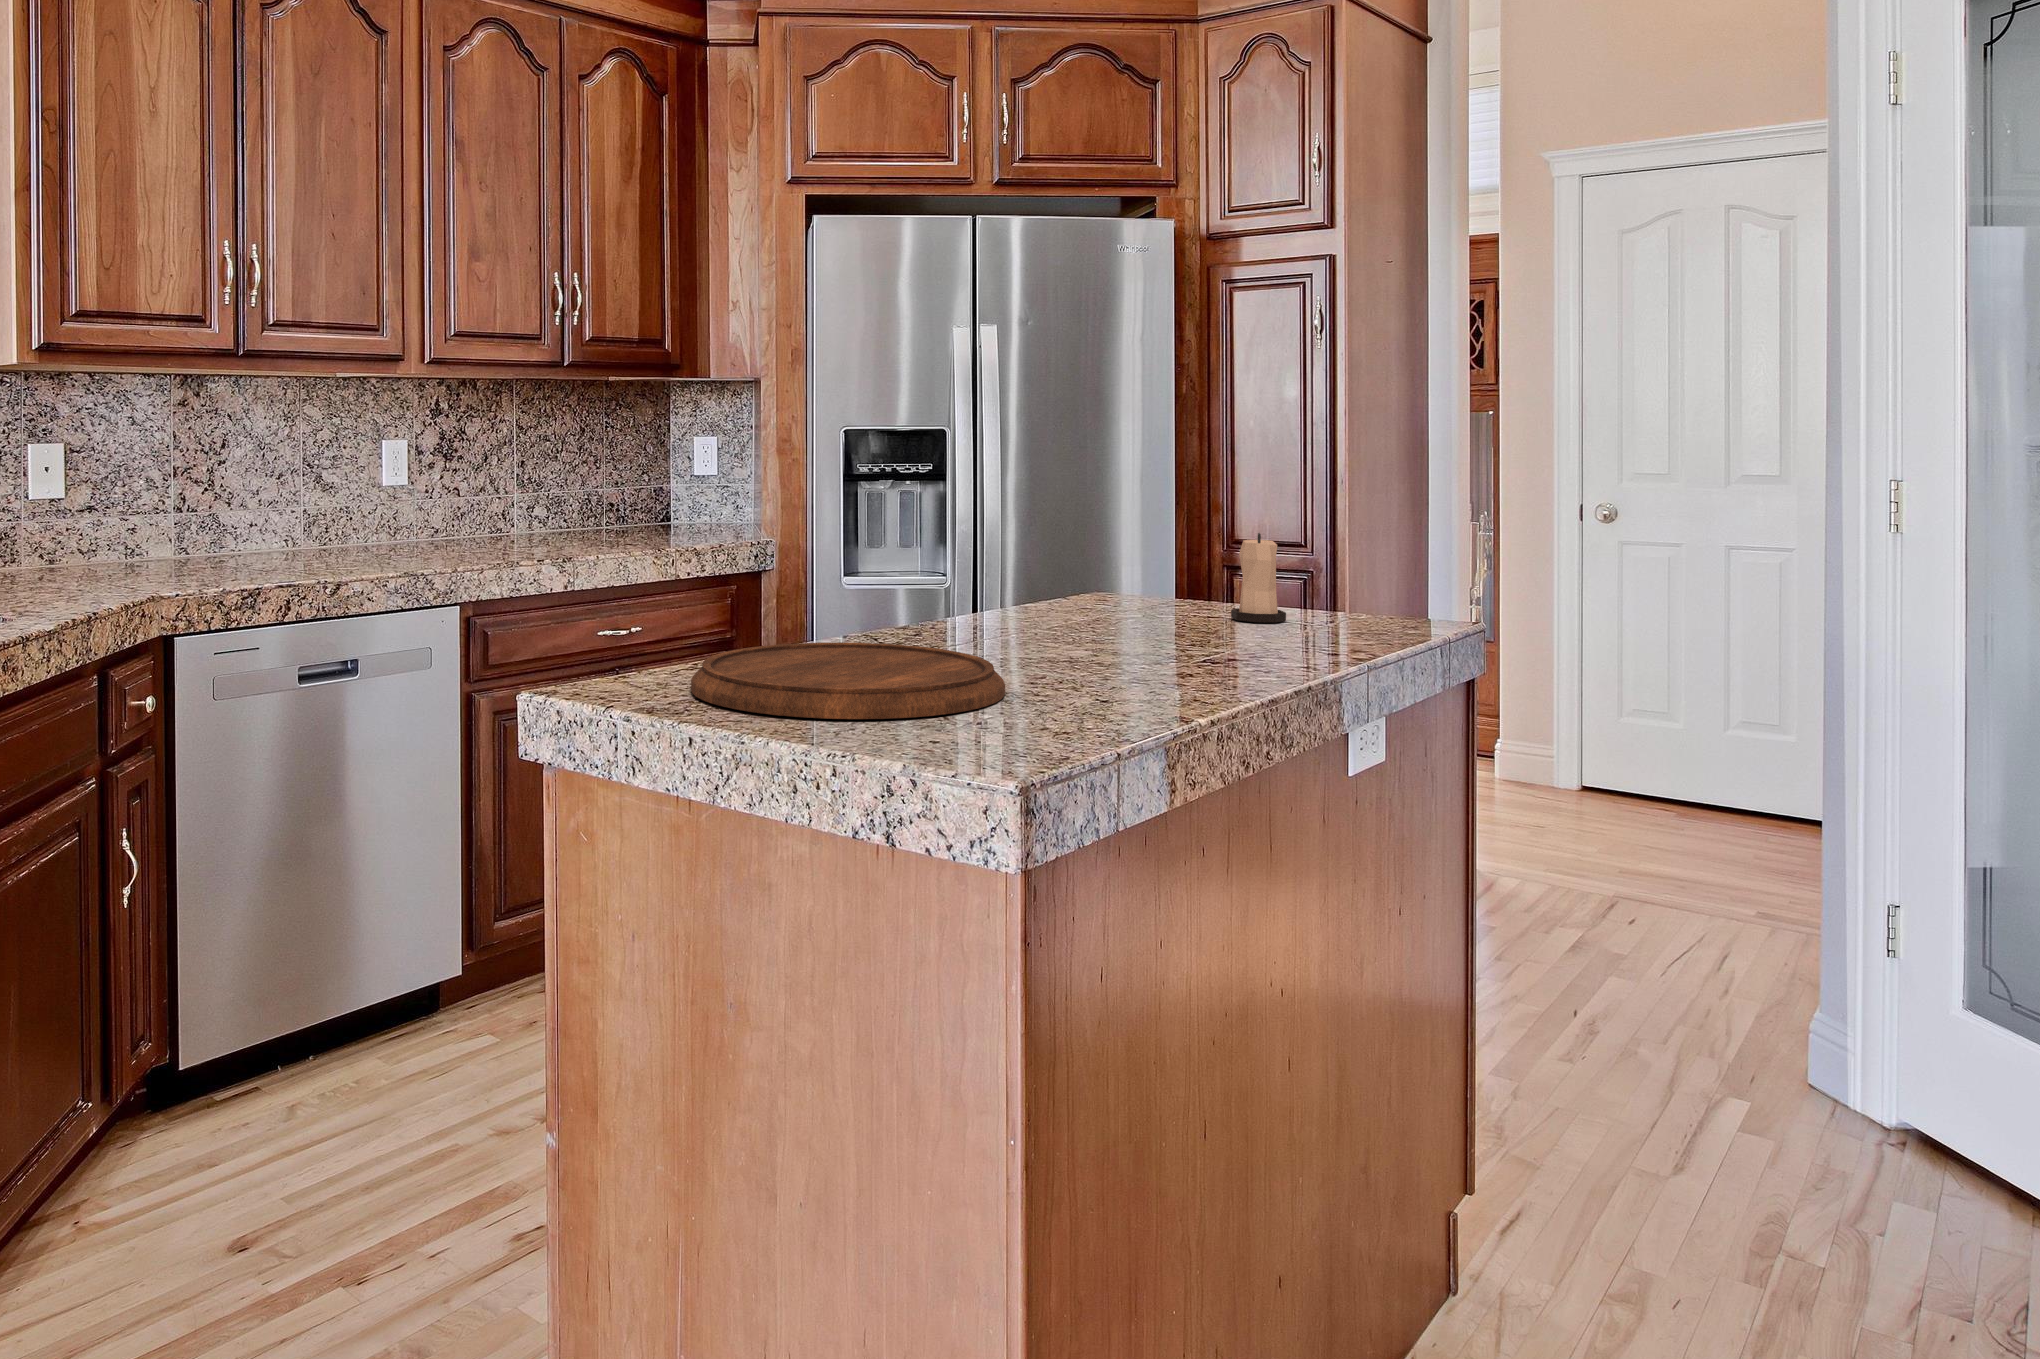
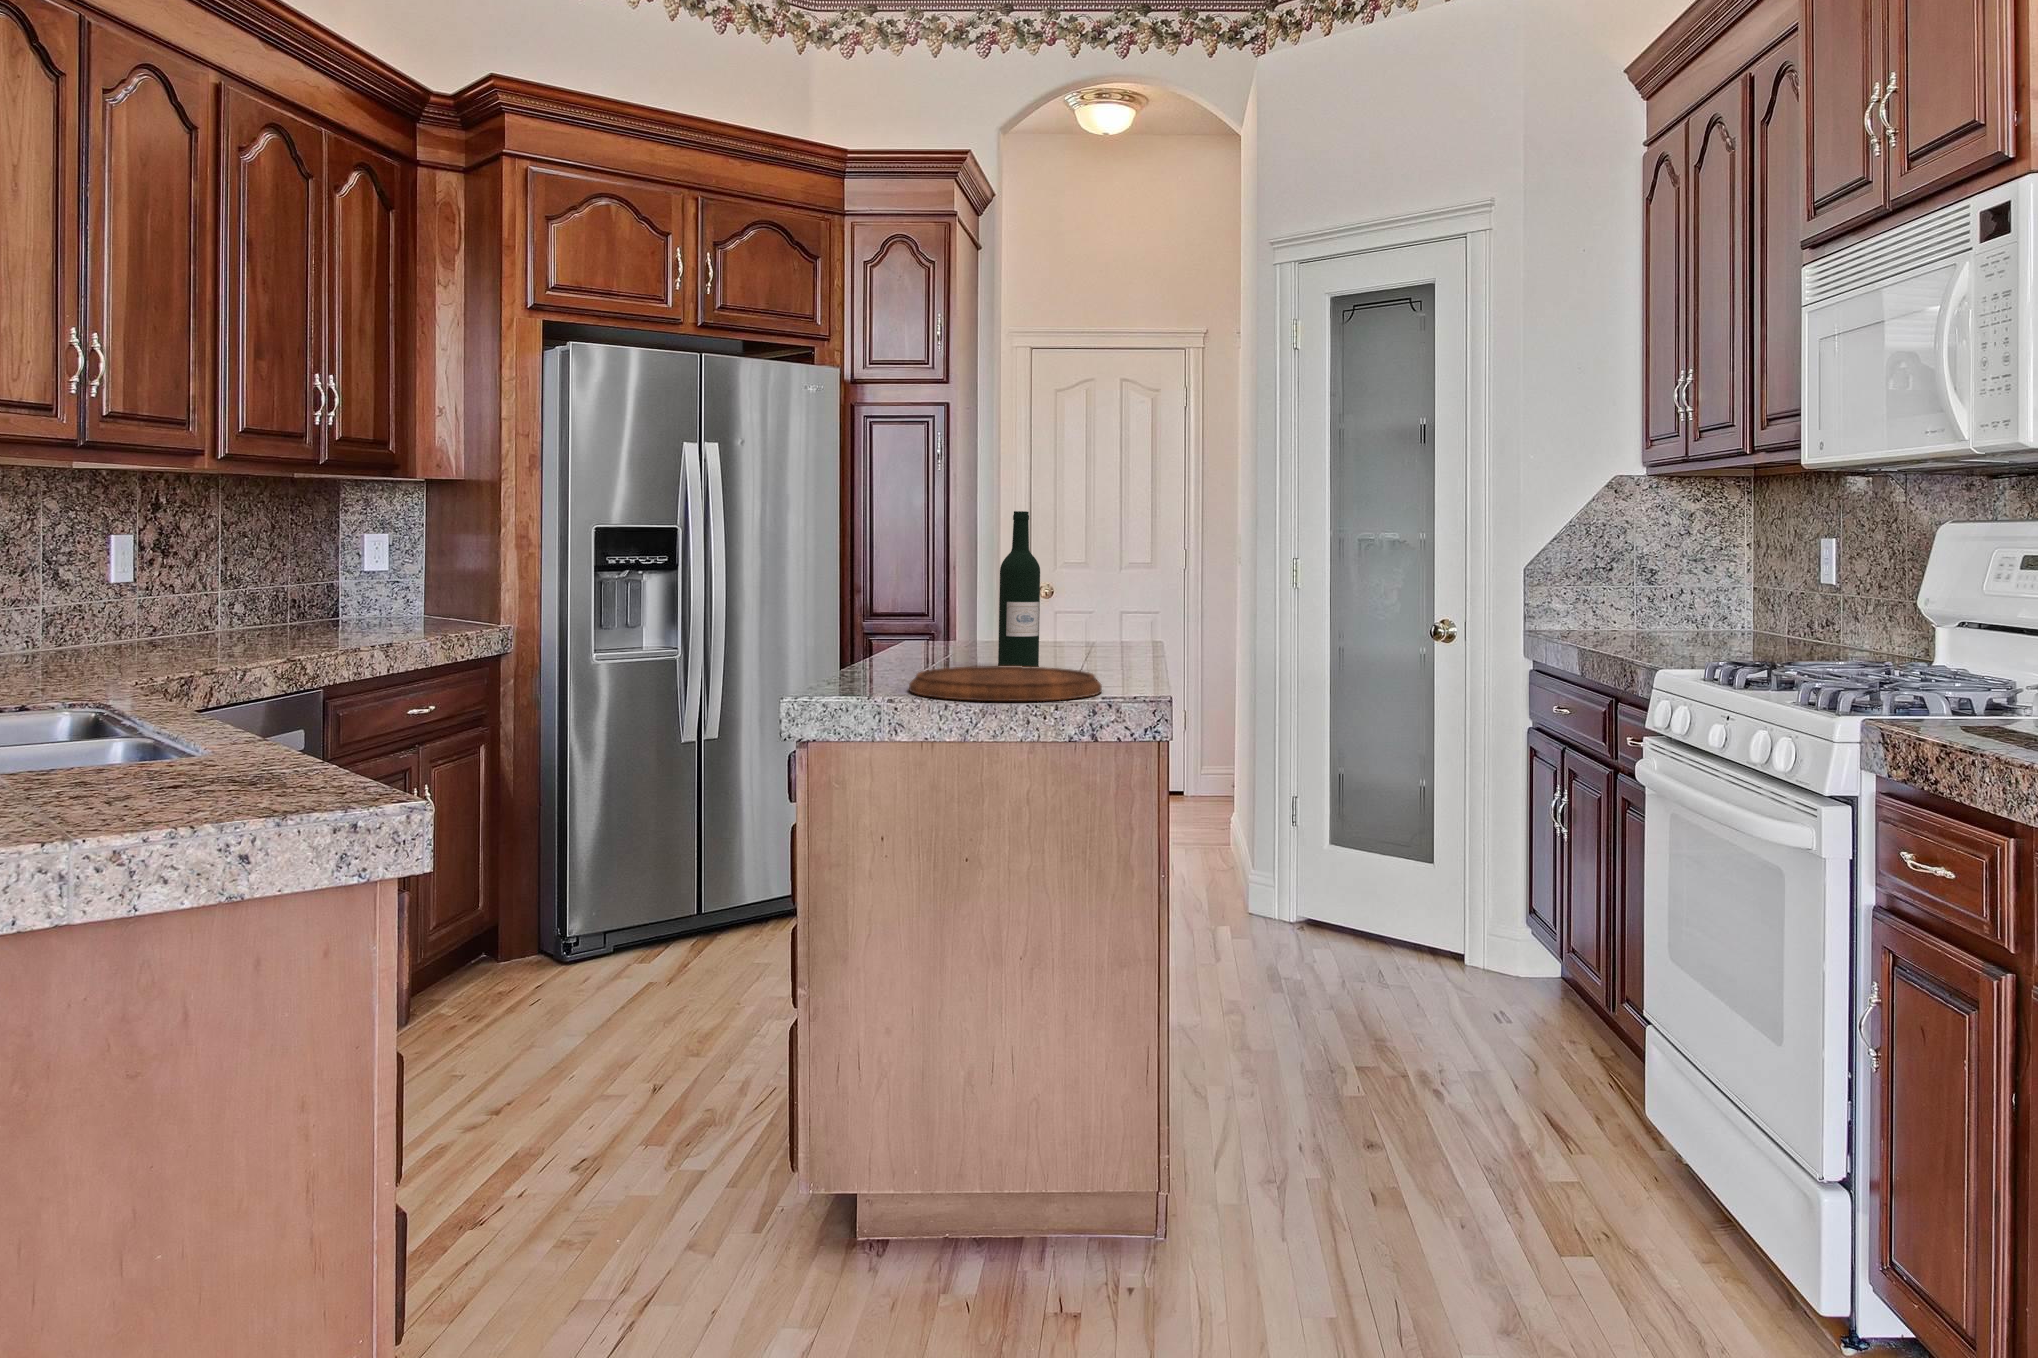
wine bottle: none [983,399,1049,657] -> present [998,511,1040,667]
candle: present [1231,533,1286,622] -> none [1058,595,1090,651]

